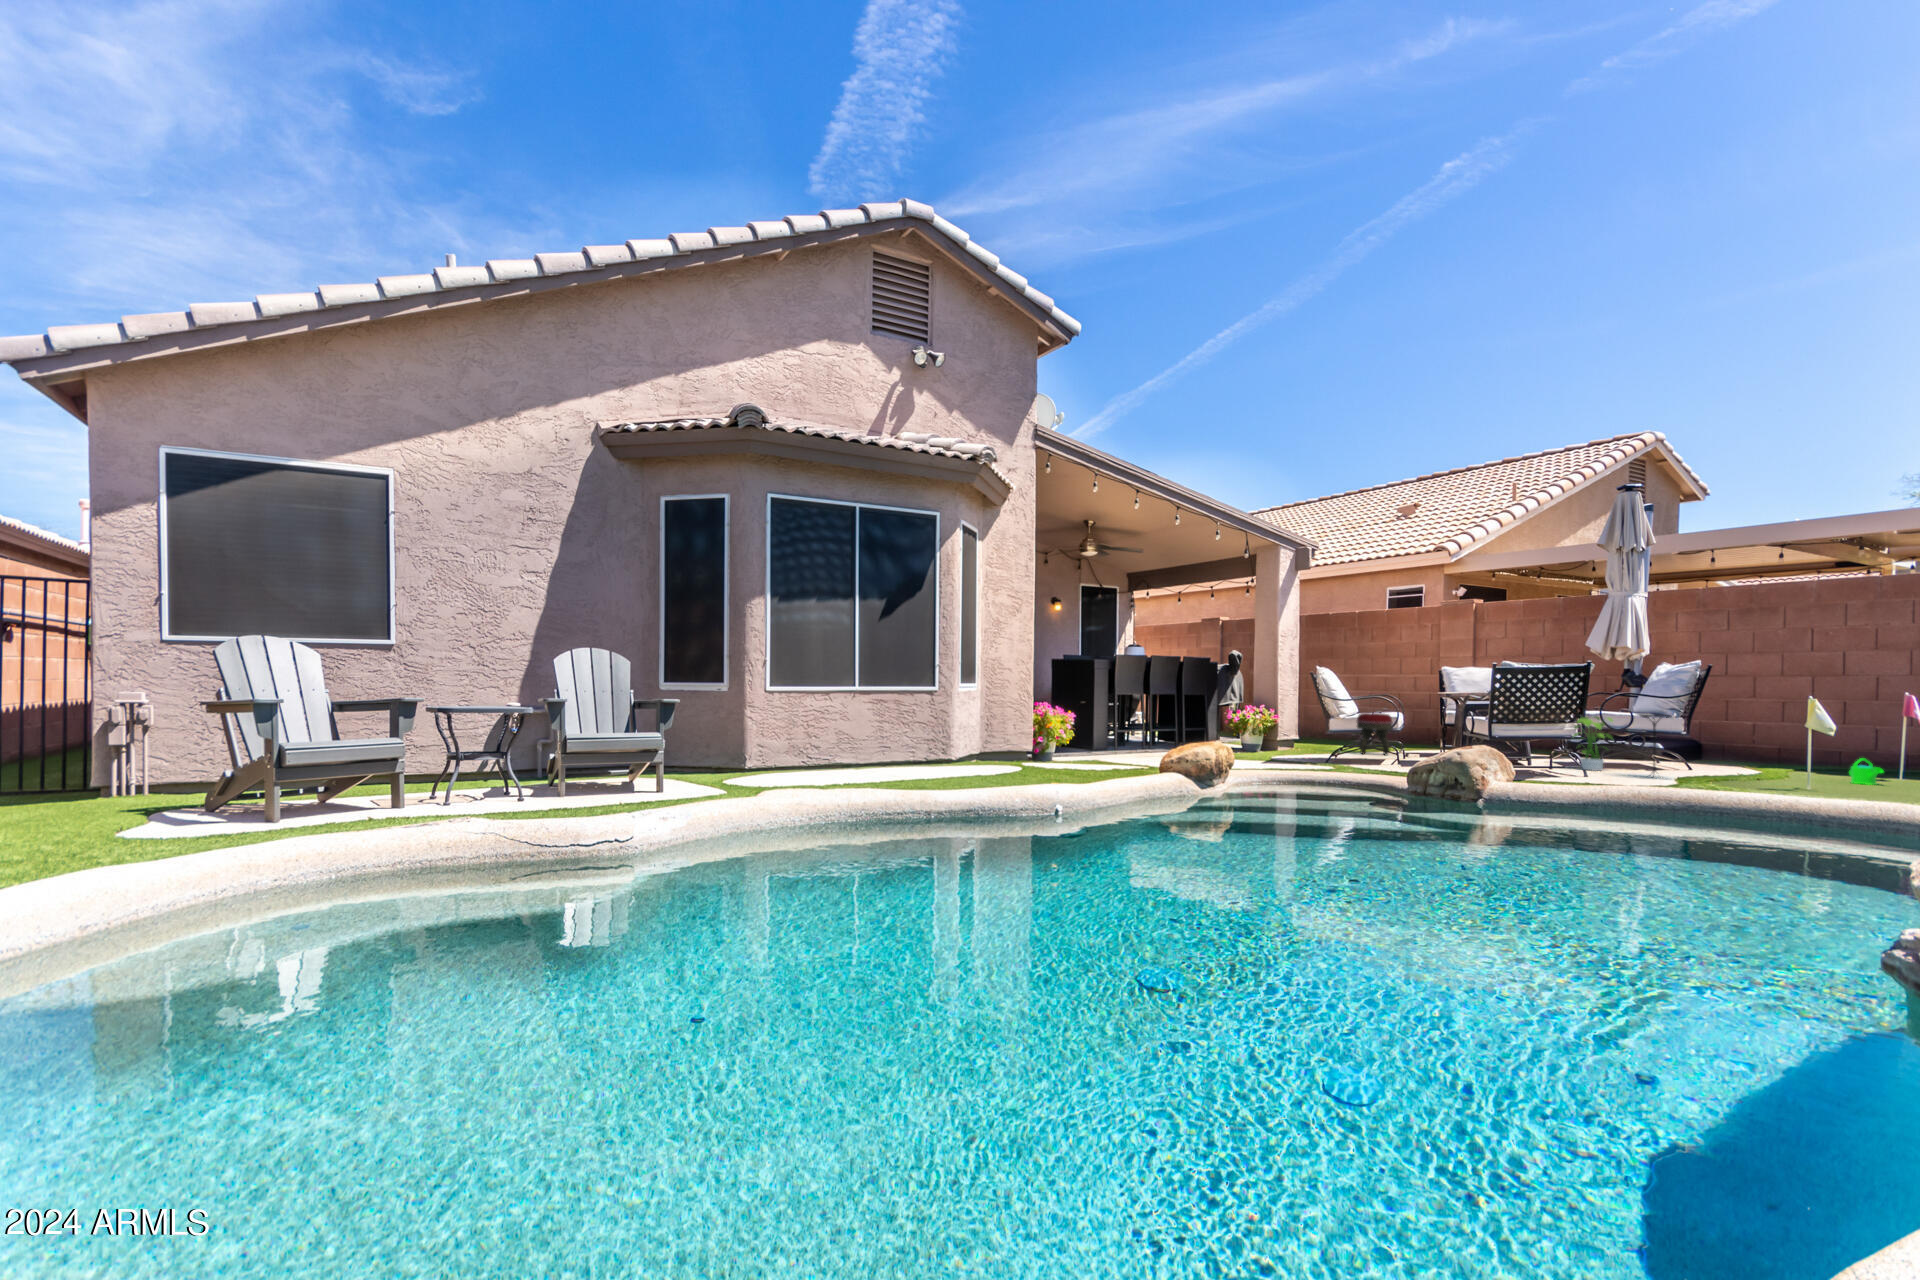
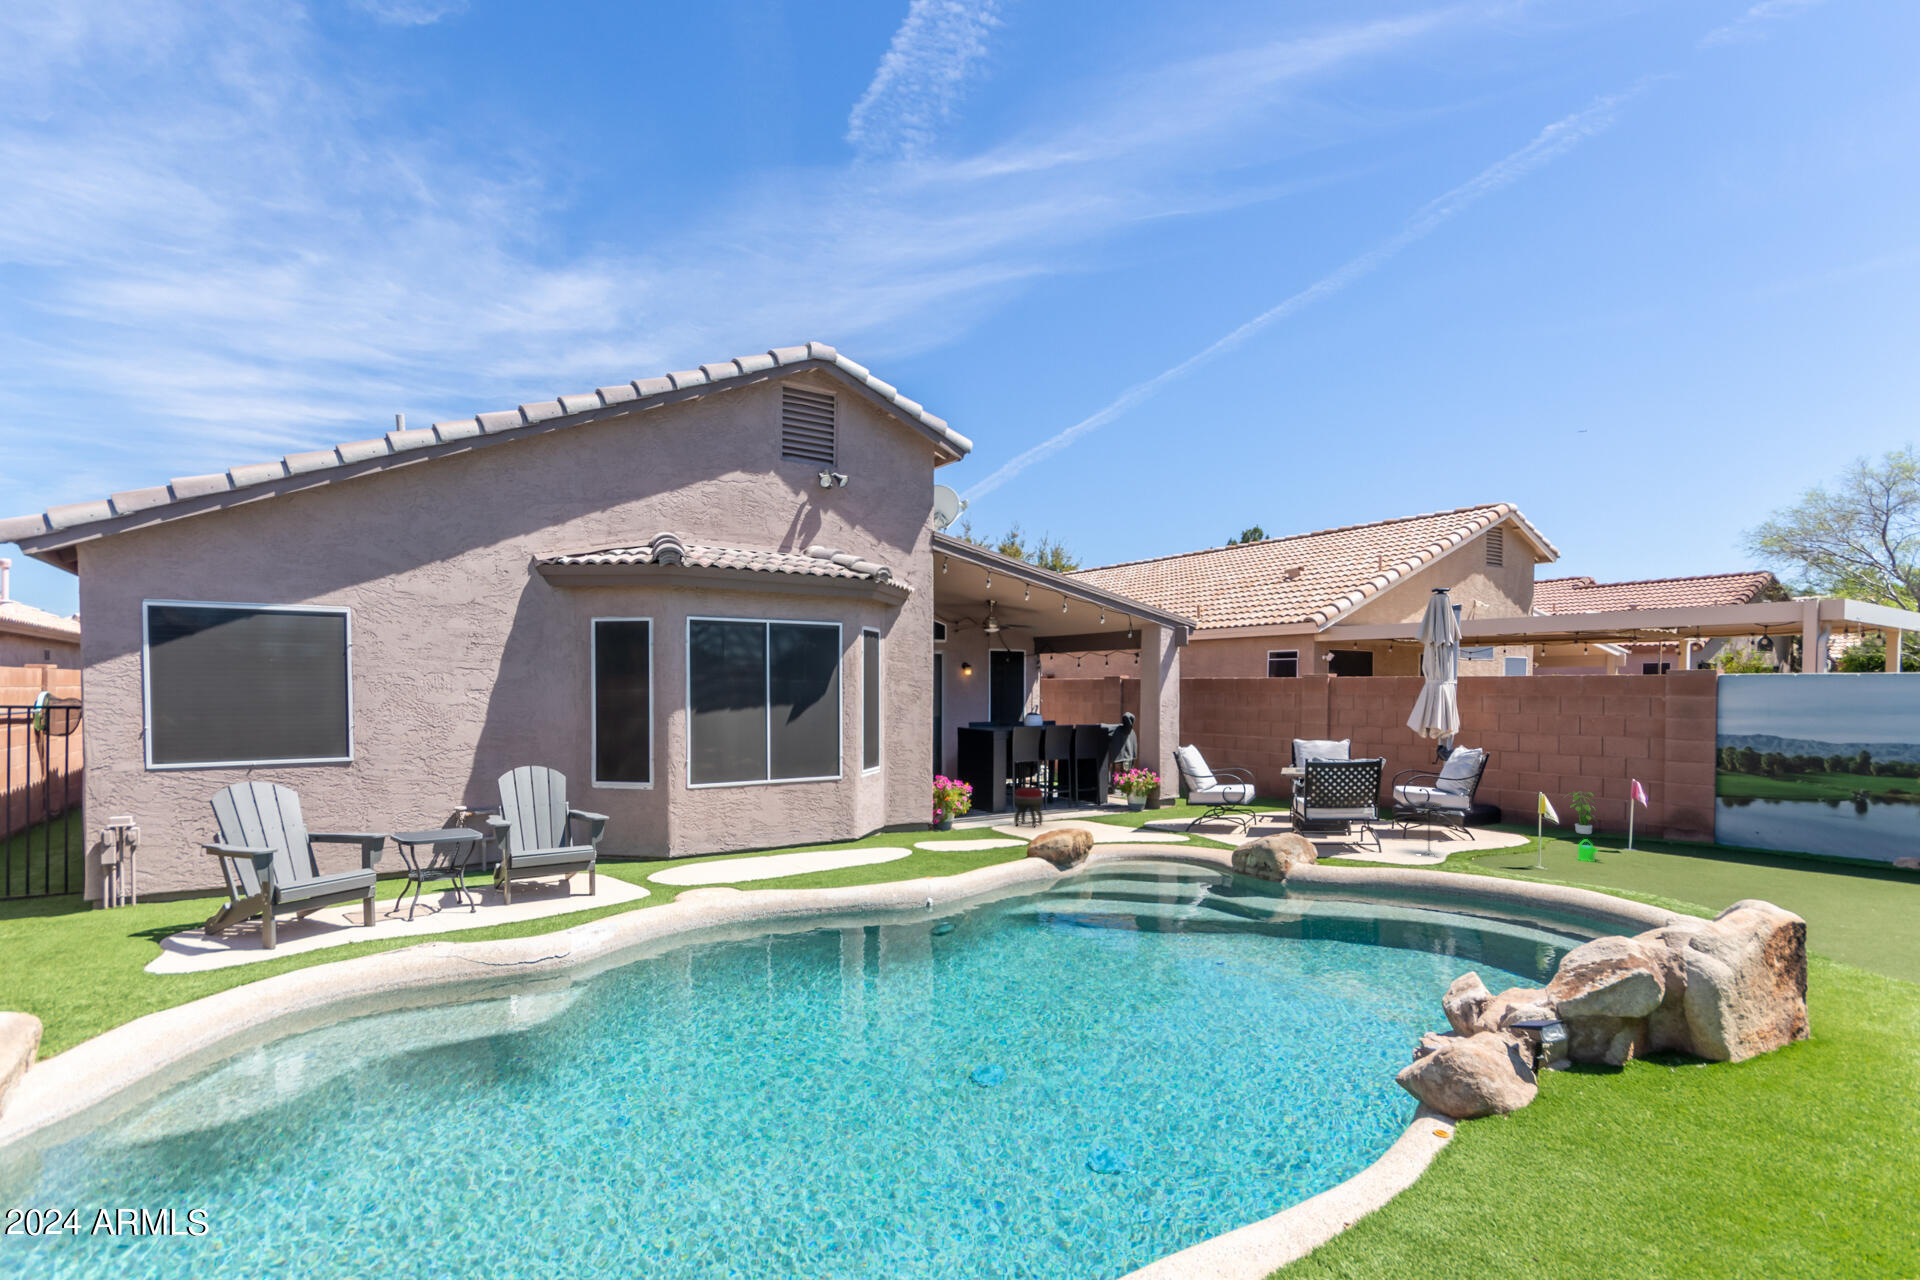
footstool: present [1357,713,1393,755] -> present [1014,787,1043,827]
potted plant: present [1573,717,1613,771] -> present [1569,792,1596,834]

